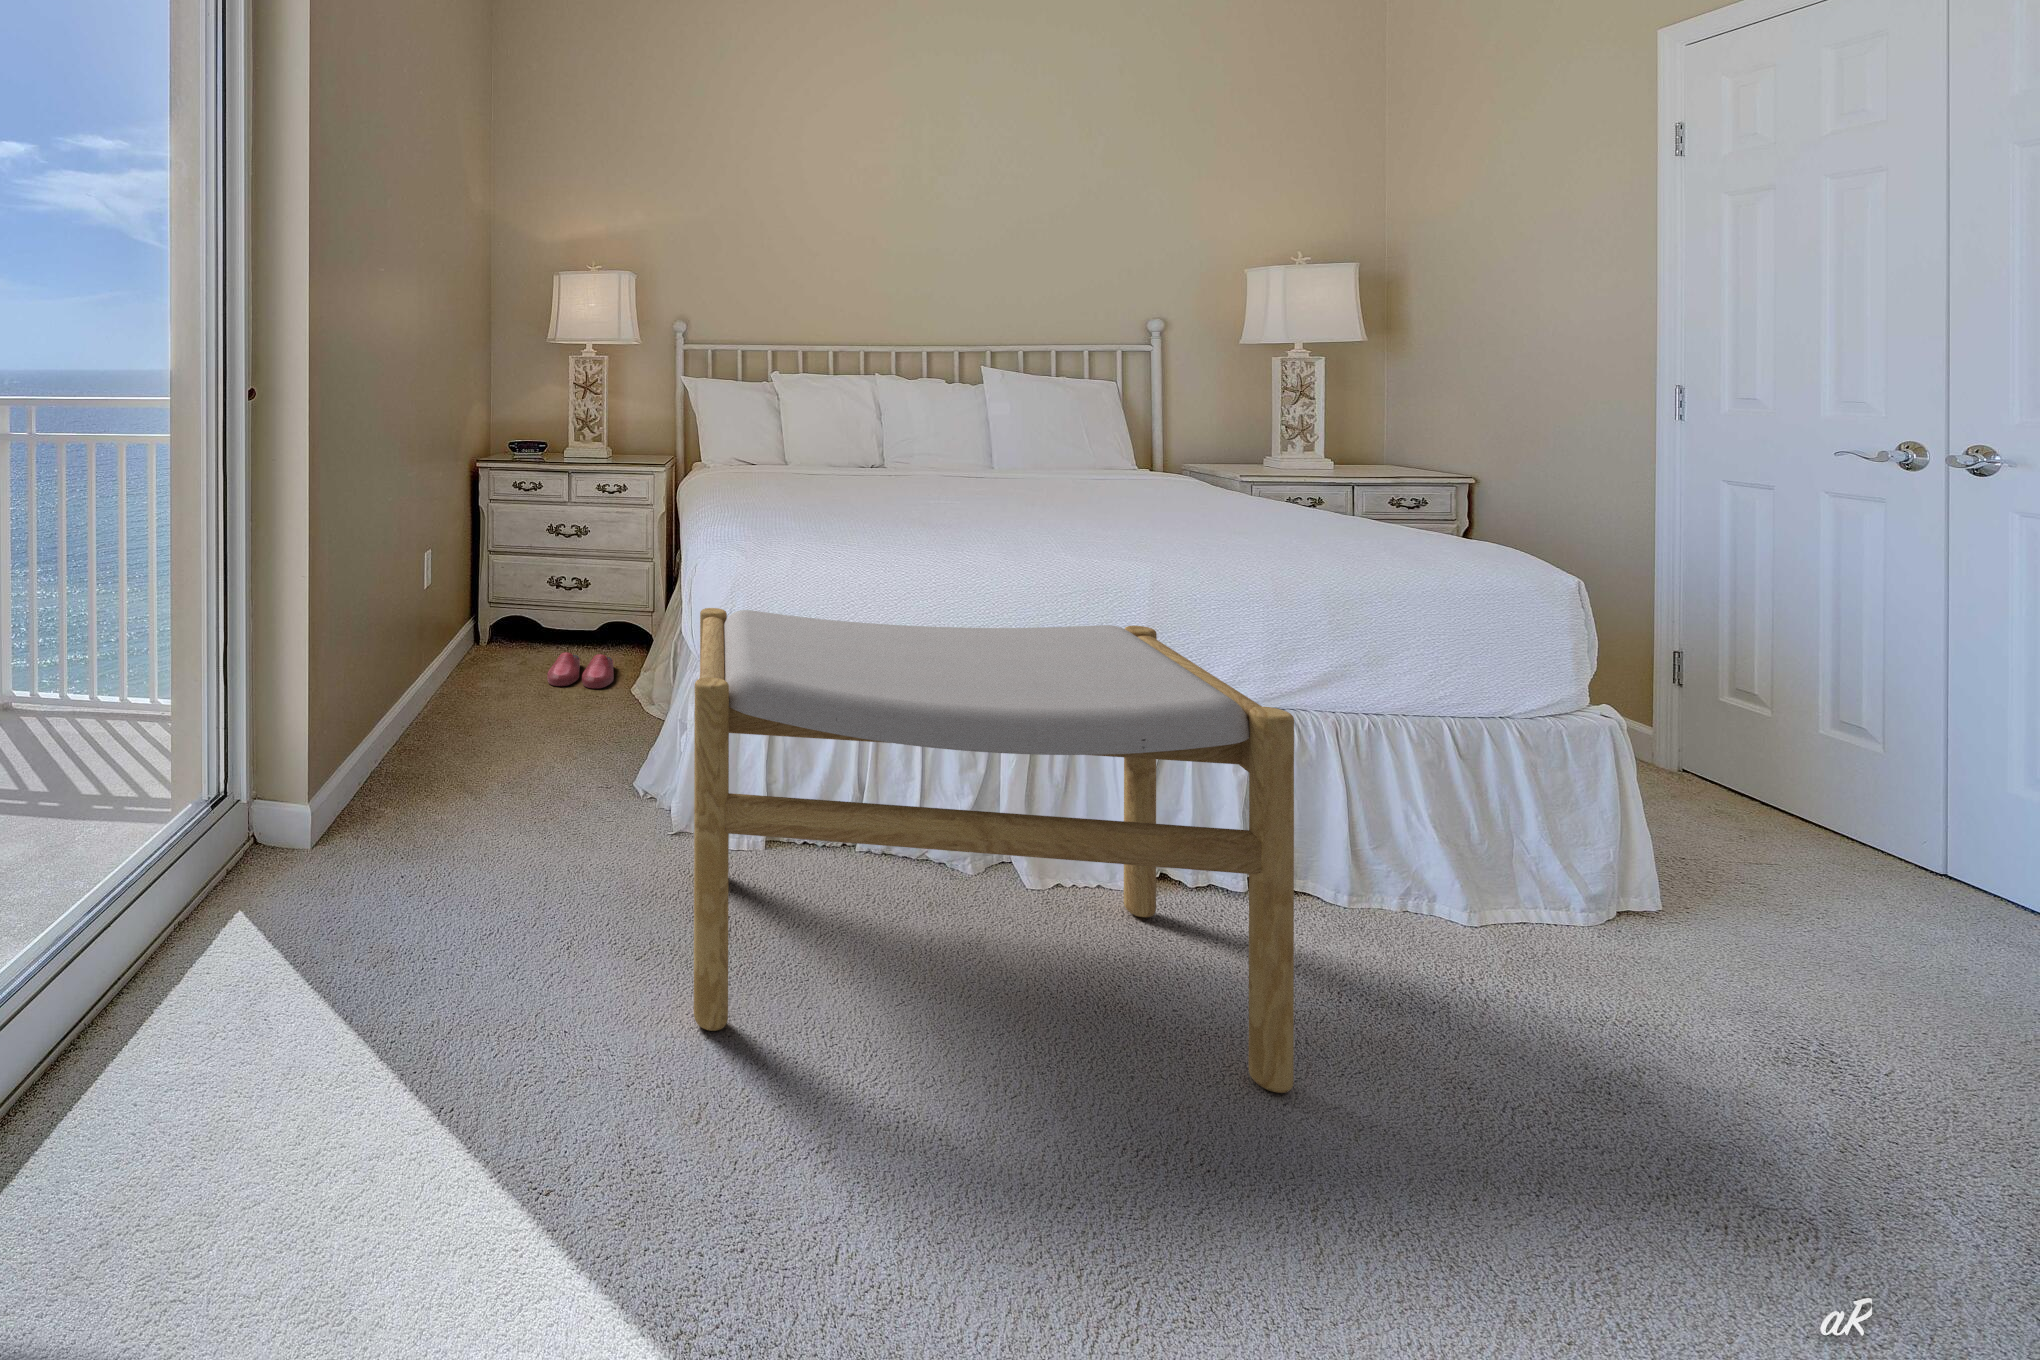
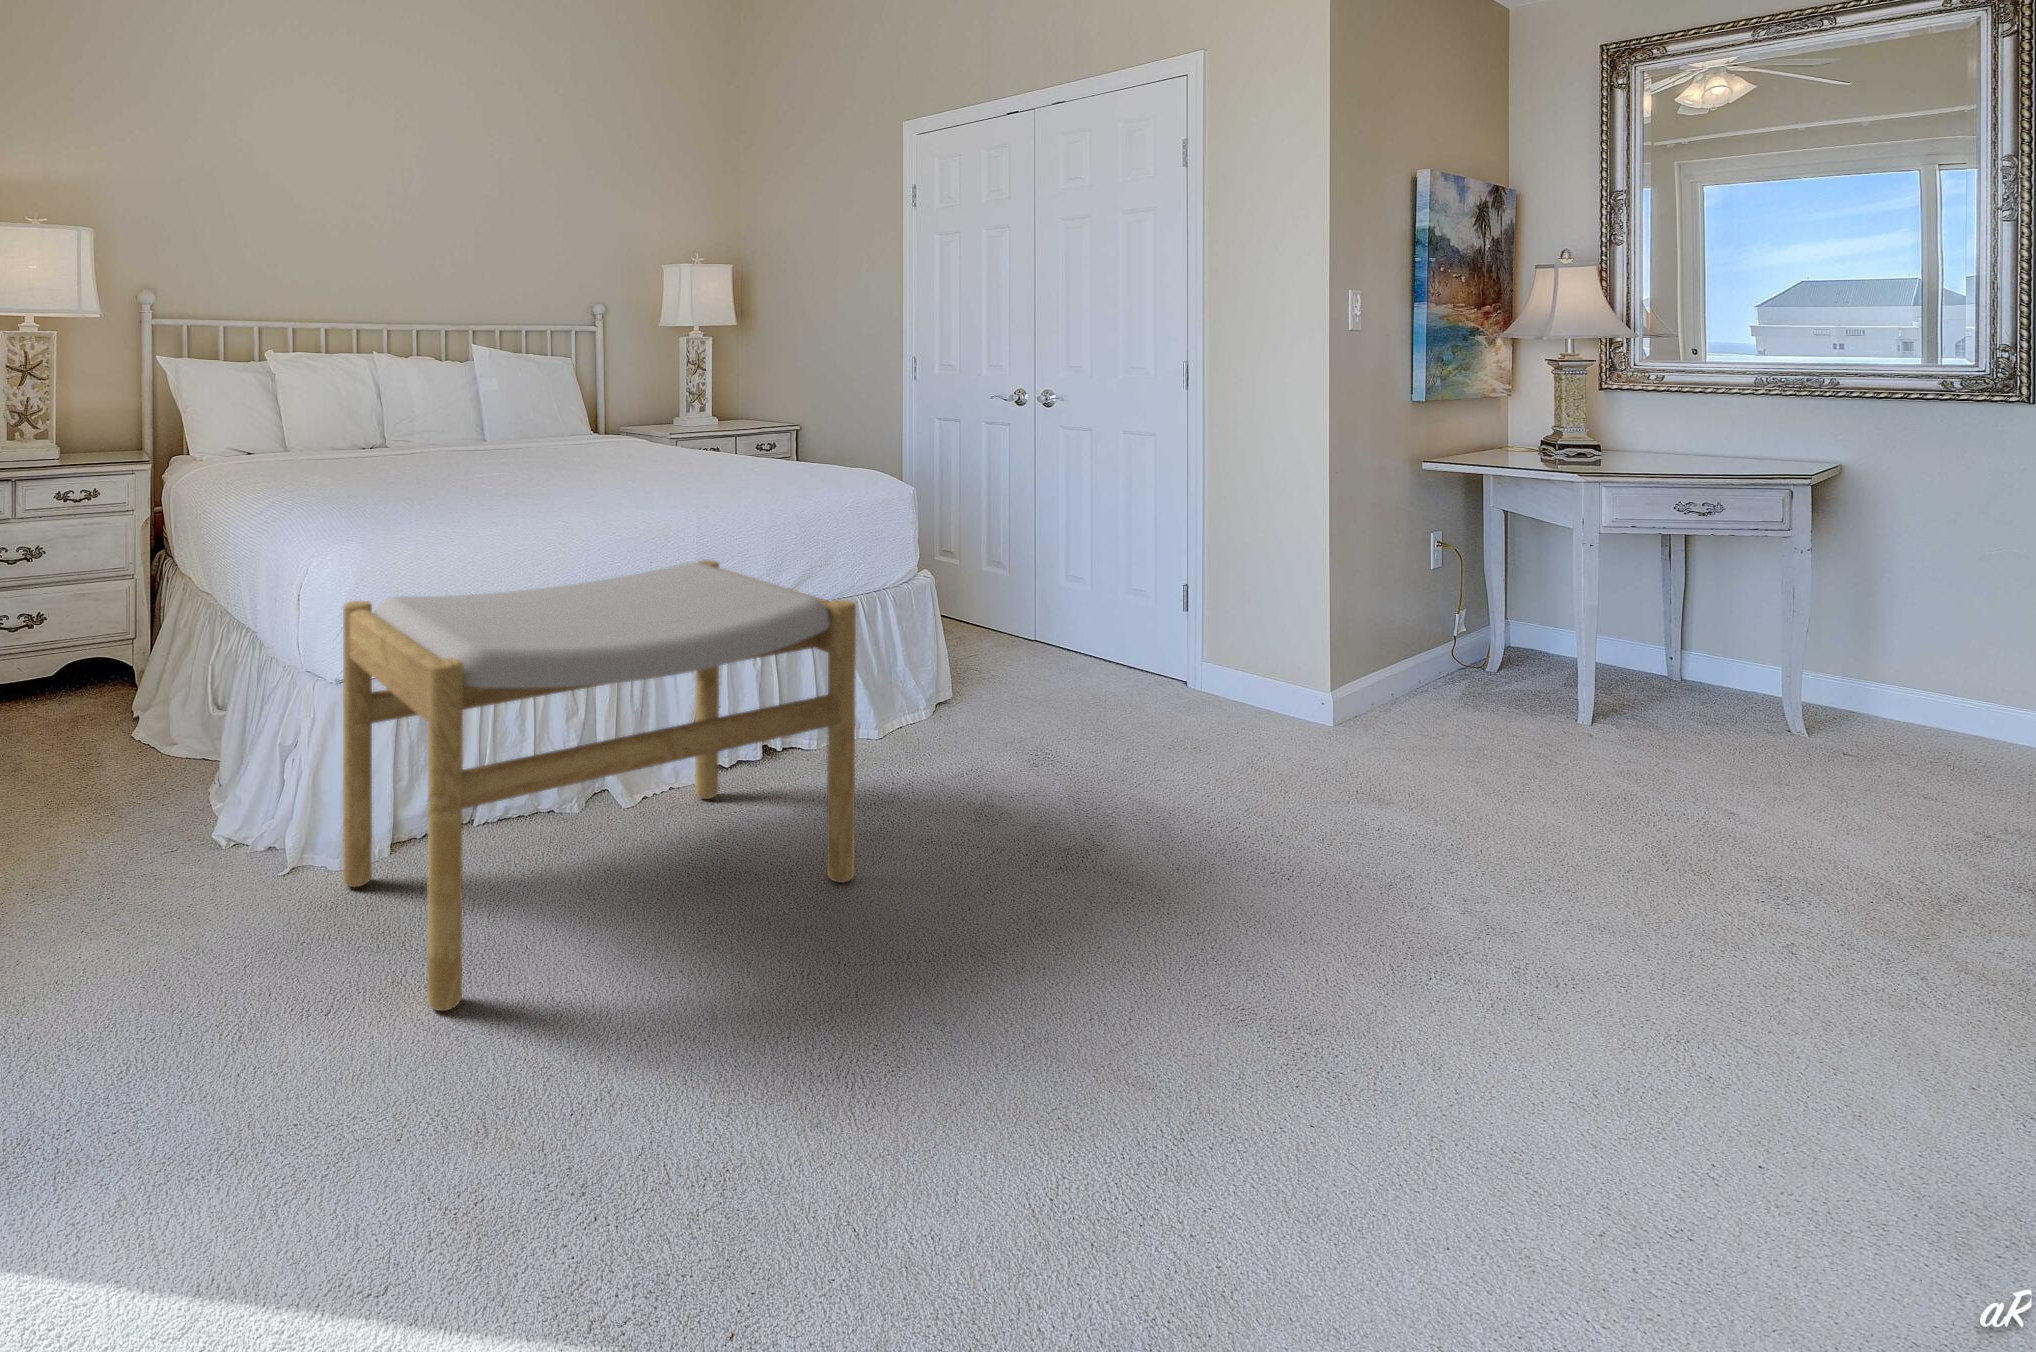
slippers: present [547,652,614,688] -> none [5,699,99,749]

